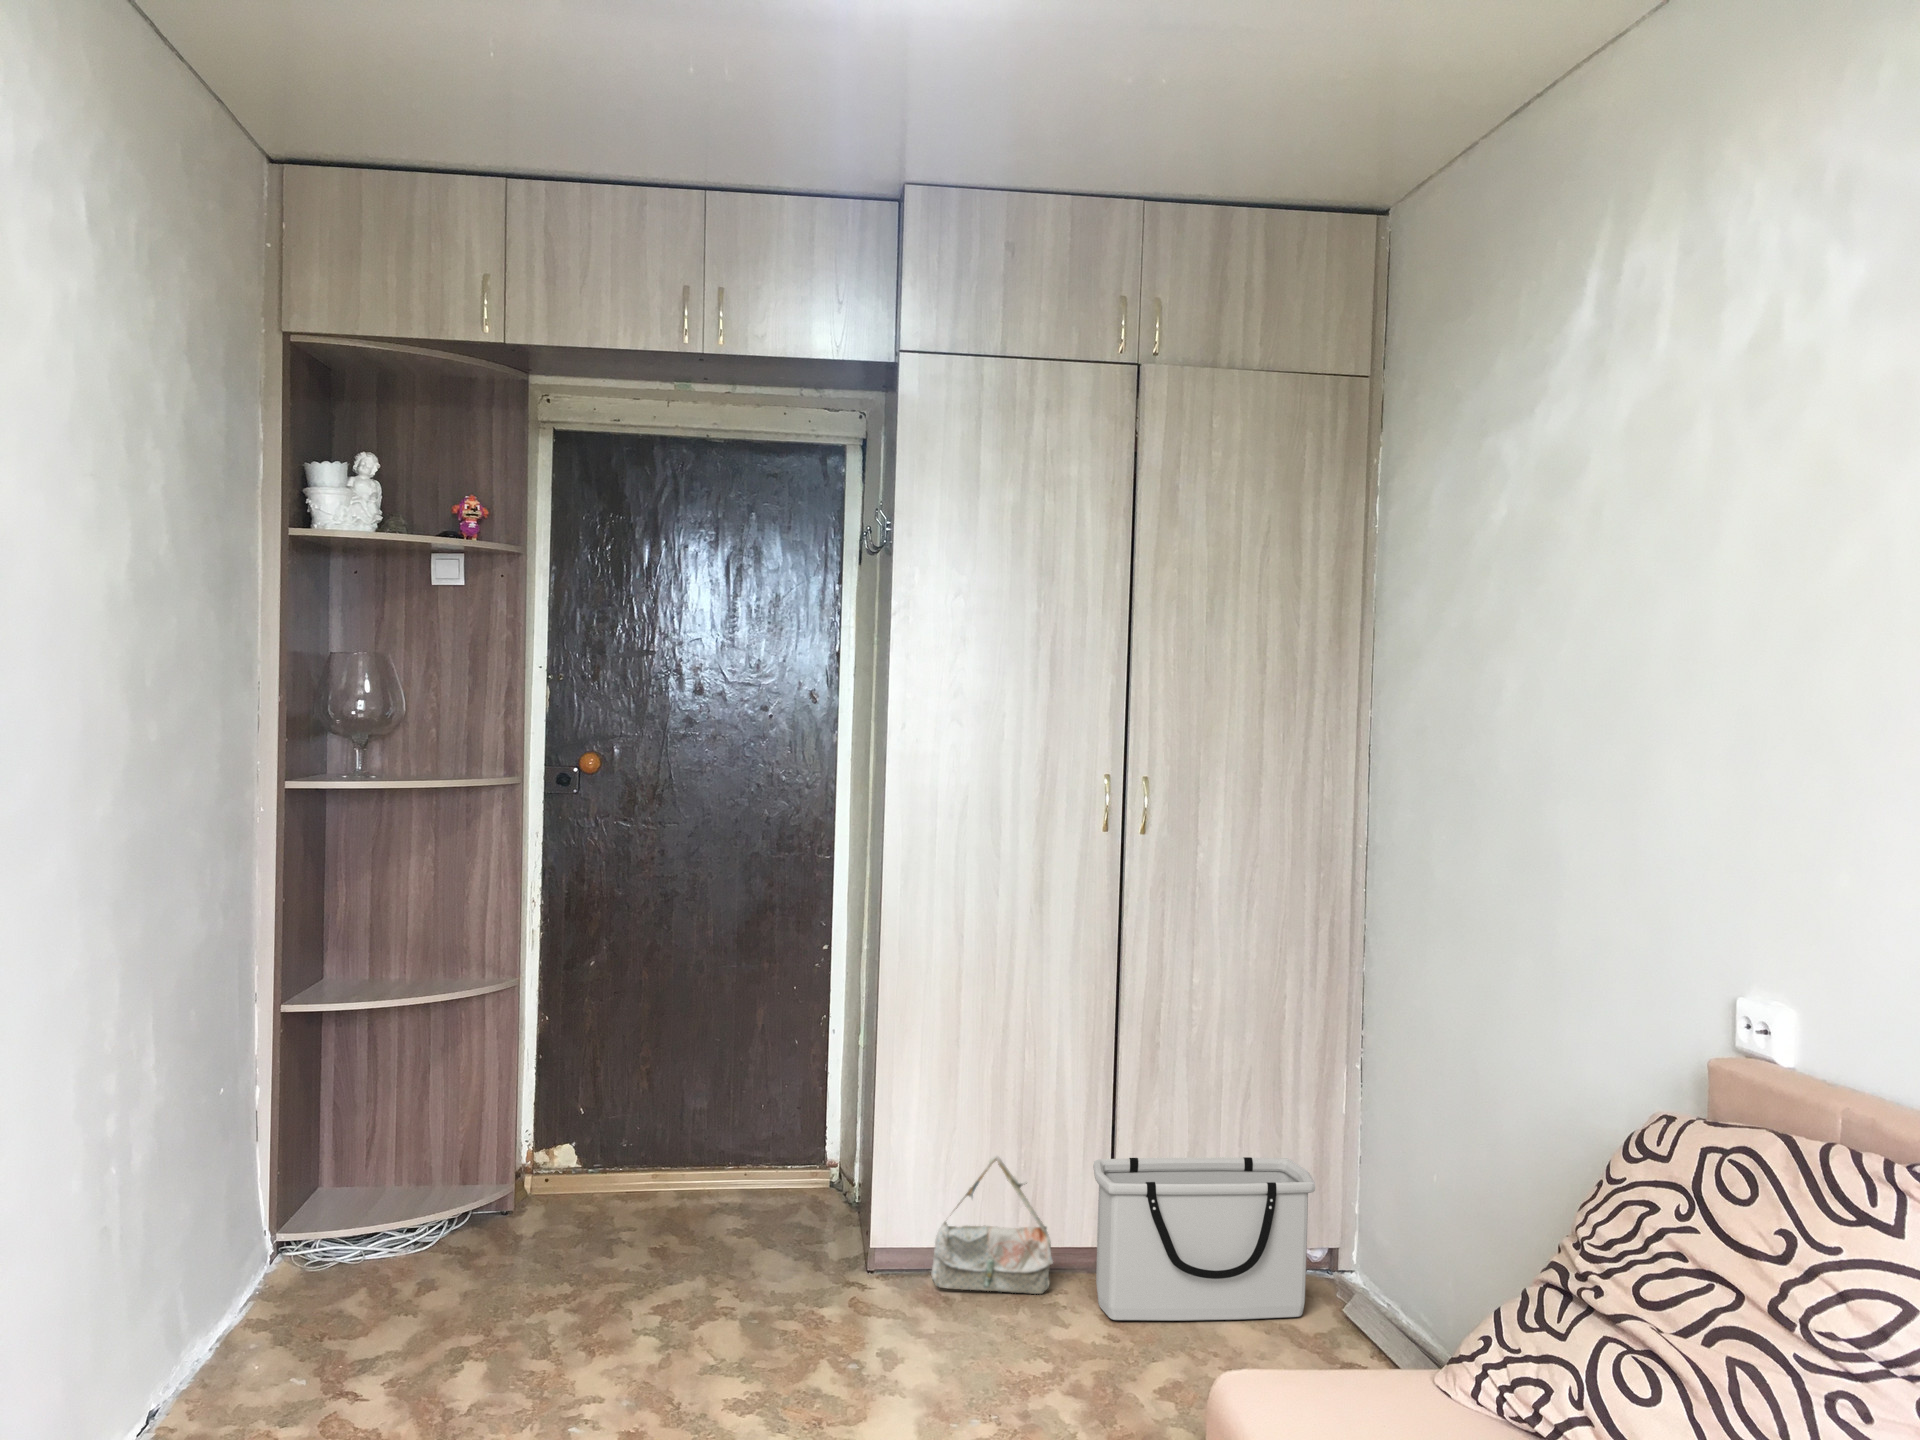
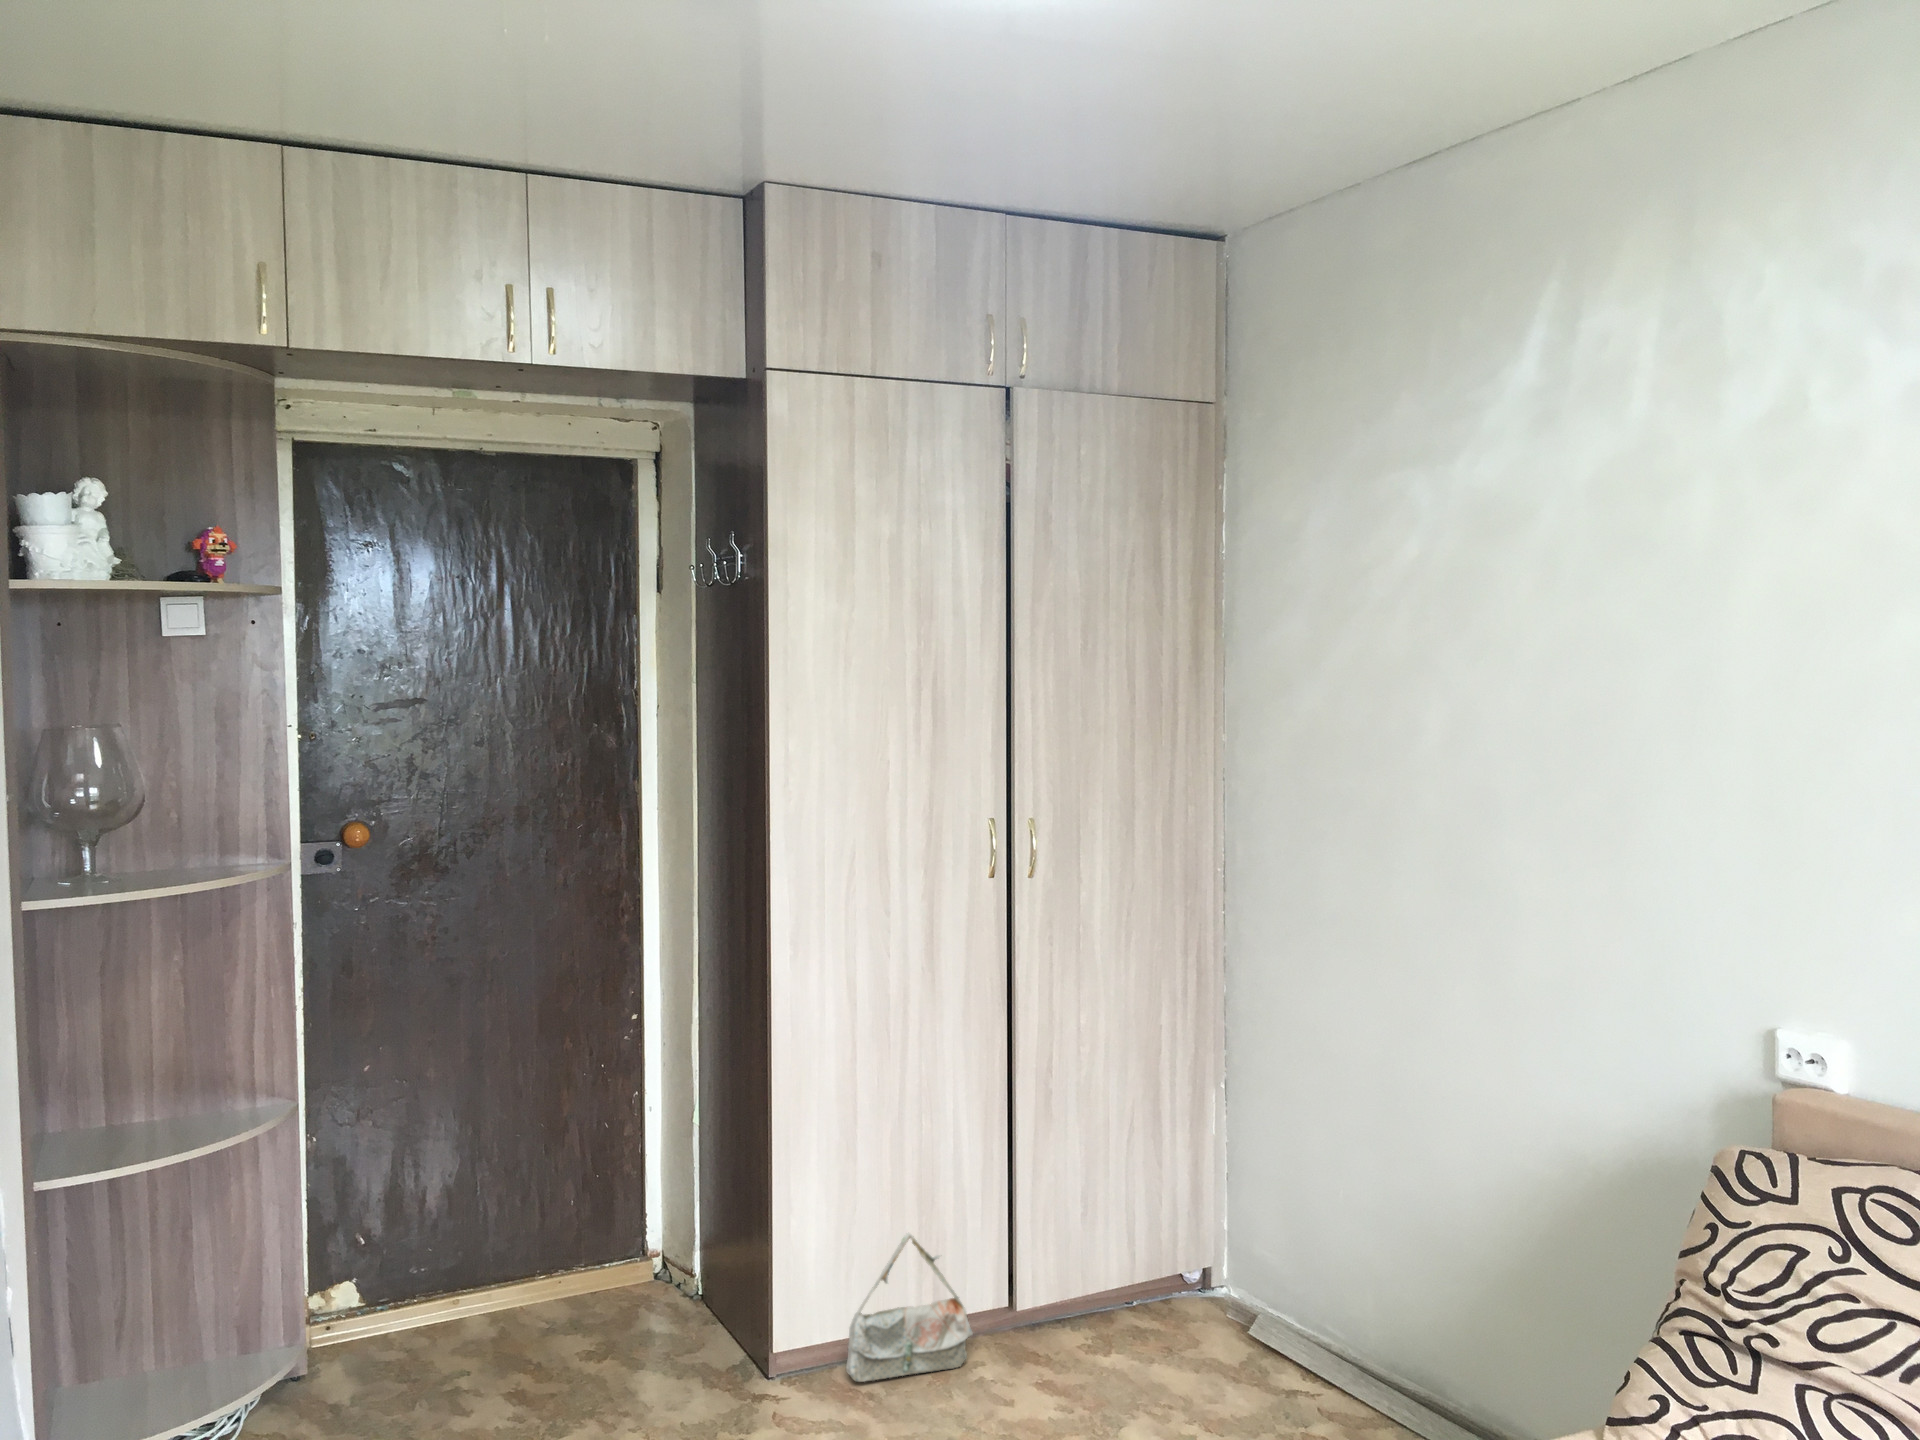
storage bin: present [1093,1157,1315,1321] -> none [1005,1188,1221,1383]

